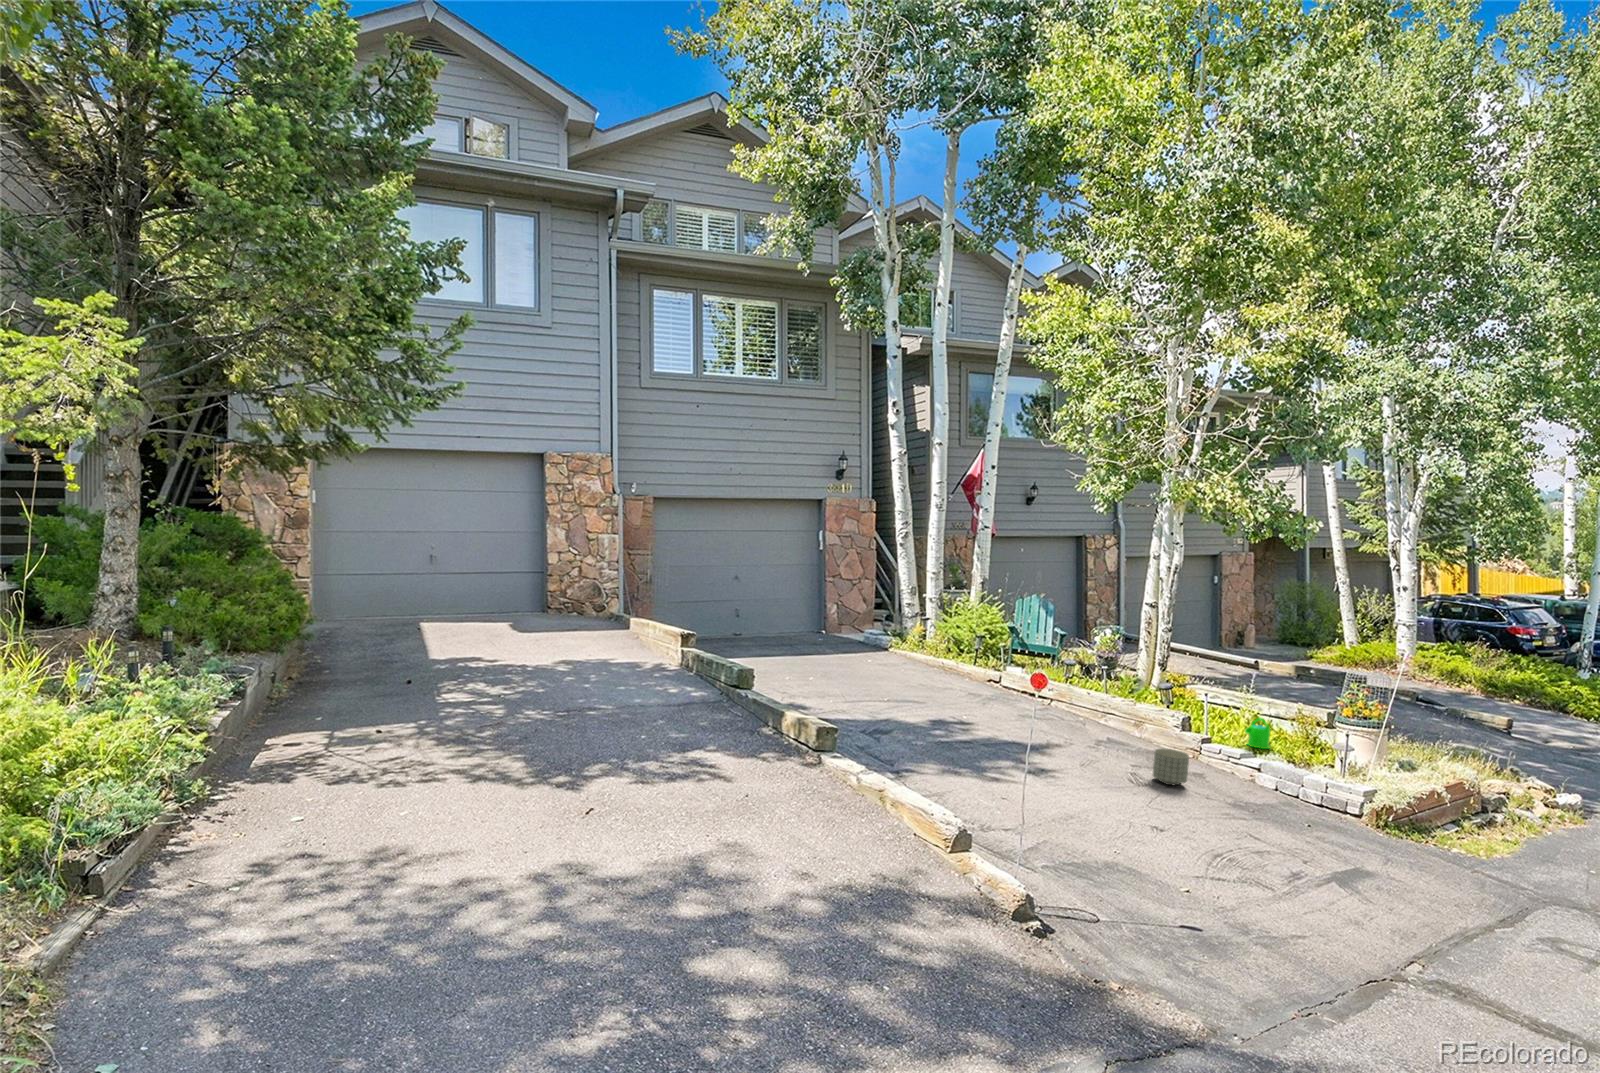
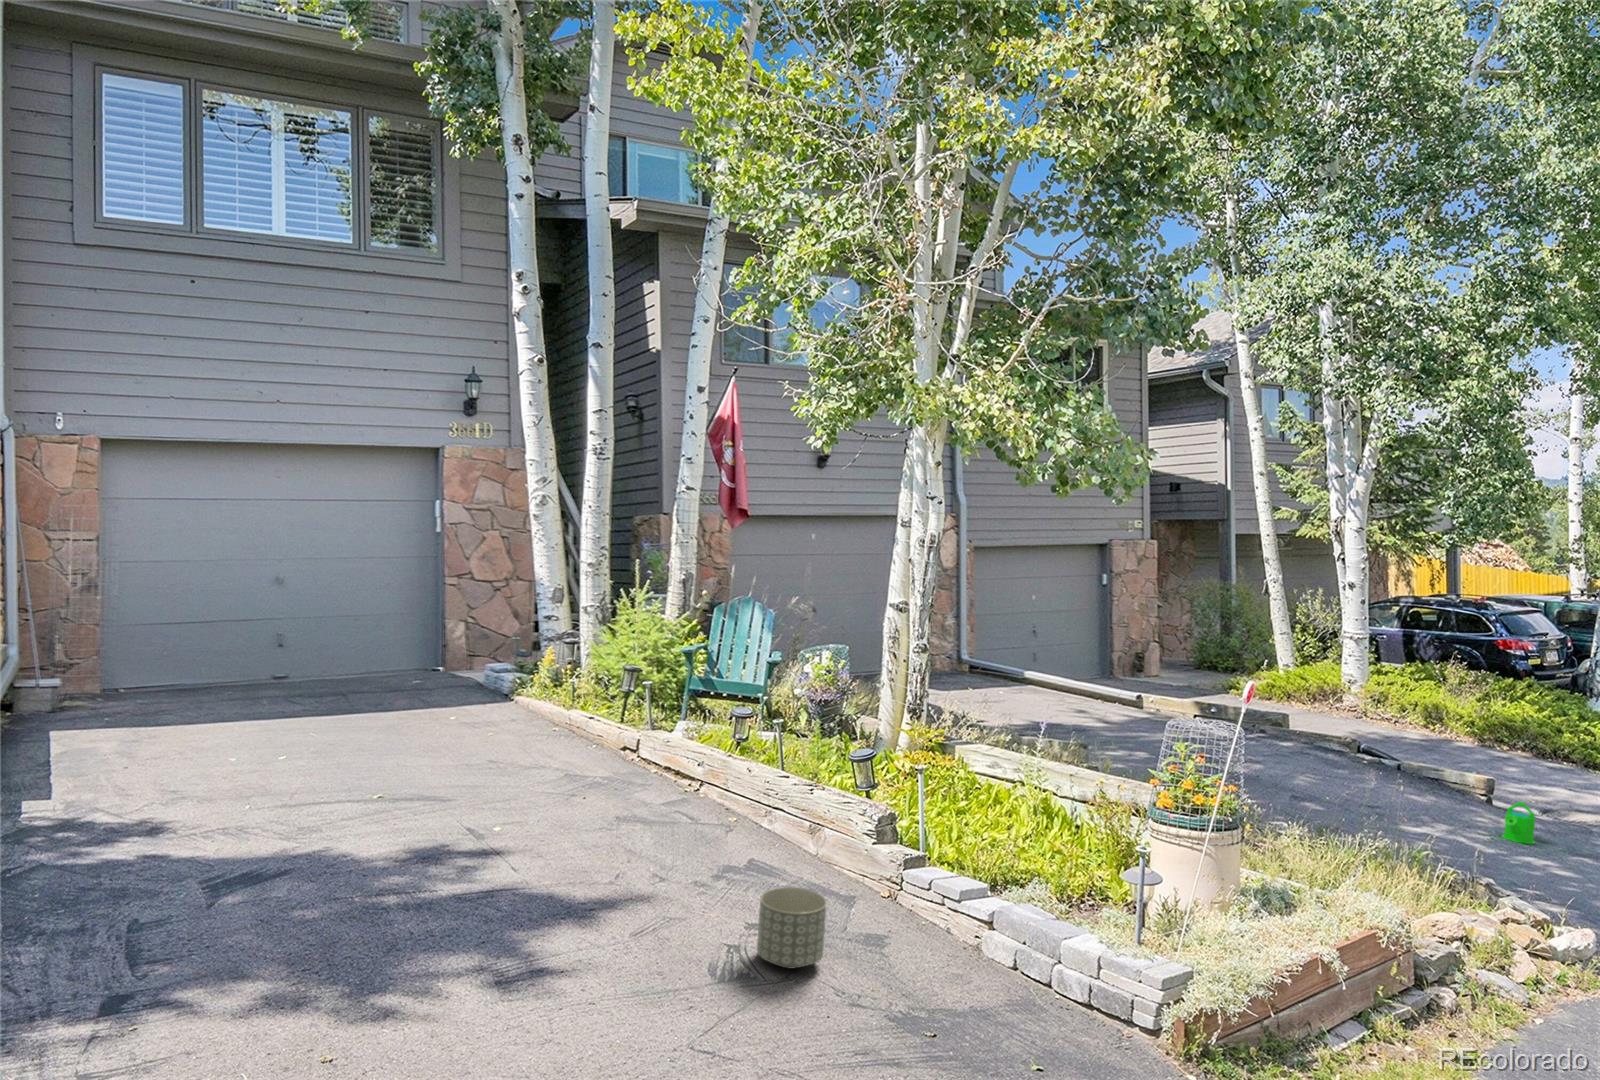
watering can: present [1245,718,1271,749] -> present [1502,802,1535,844]

